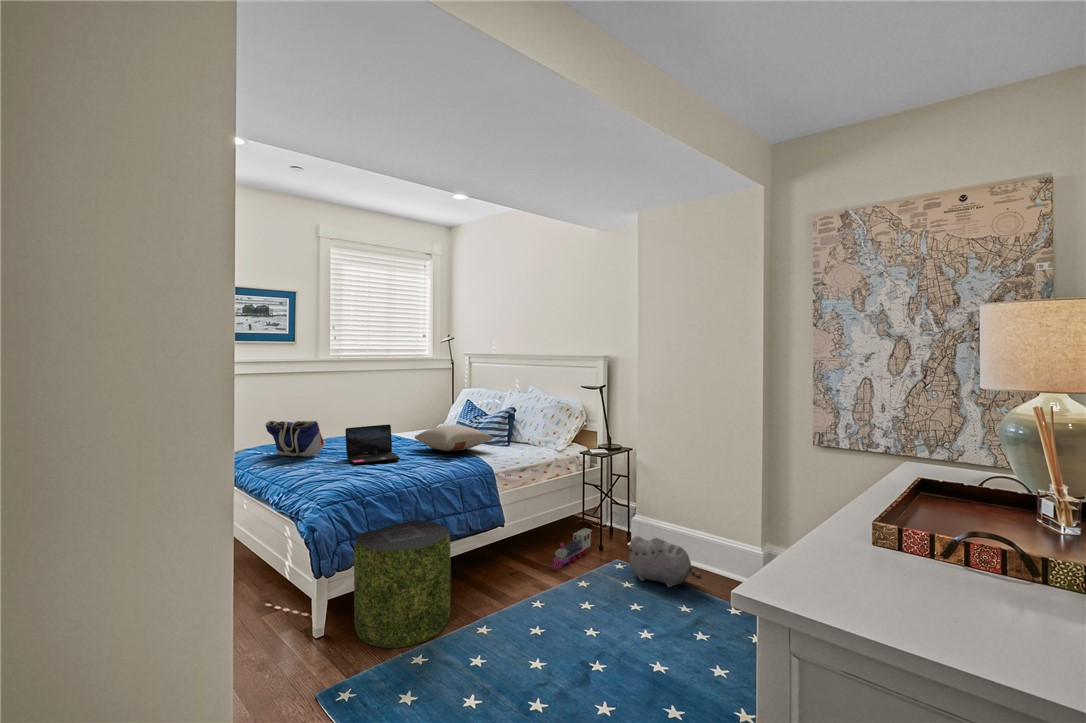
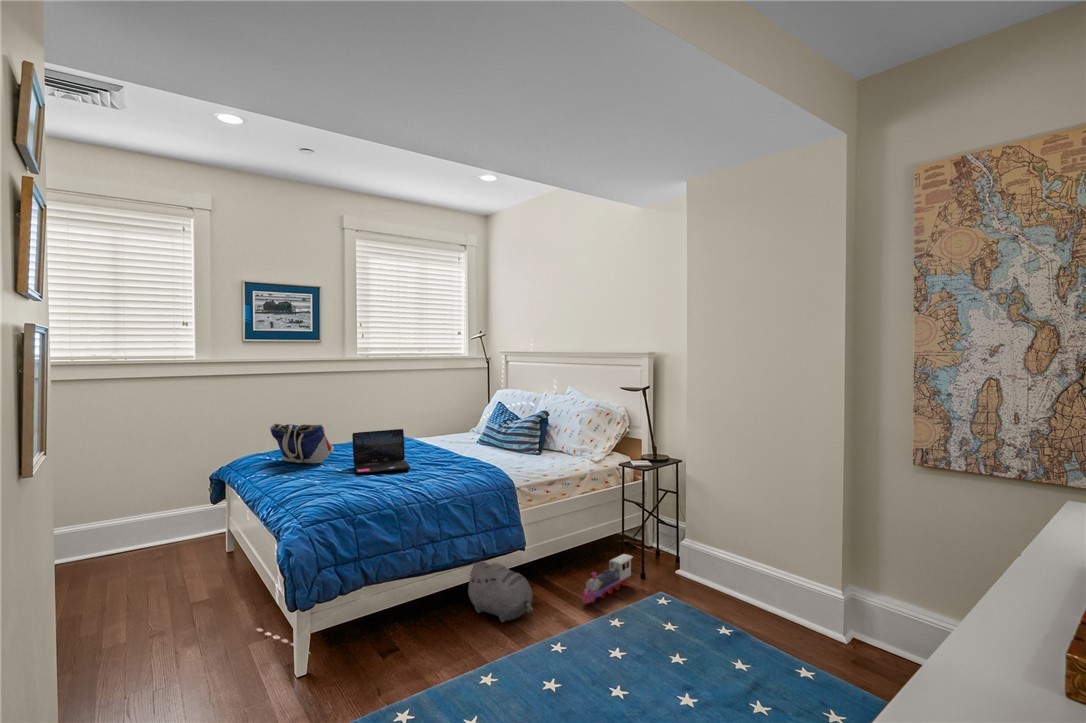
pillow: present [415,425,494,451] -> none [433,431,521,460]
pouf: present [354,520,451,648] -> none [338,543,451,699]
plush toy: present [627,536,702,587] -> present [468,561,533,622]

